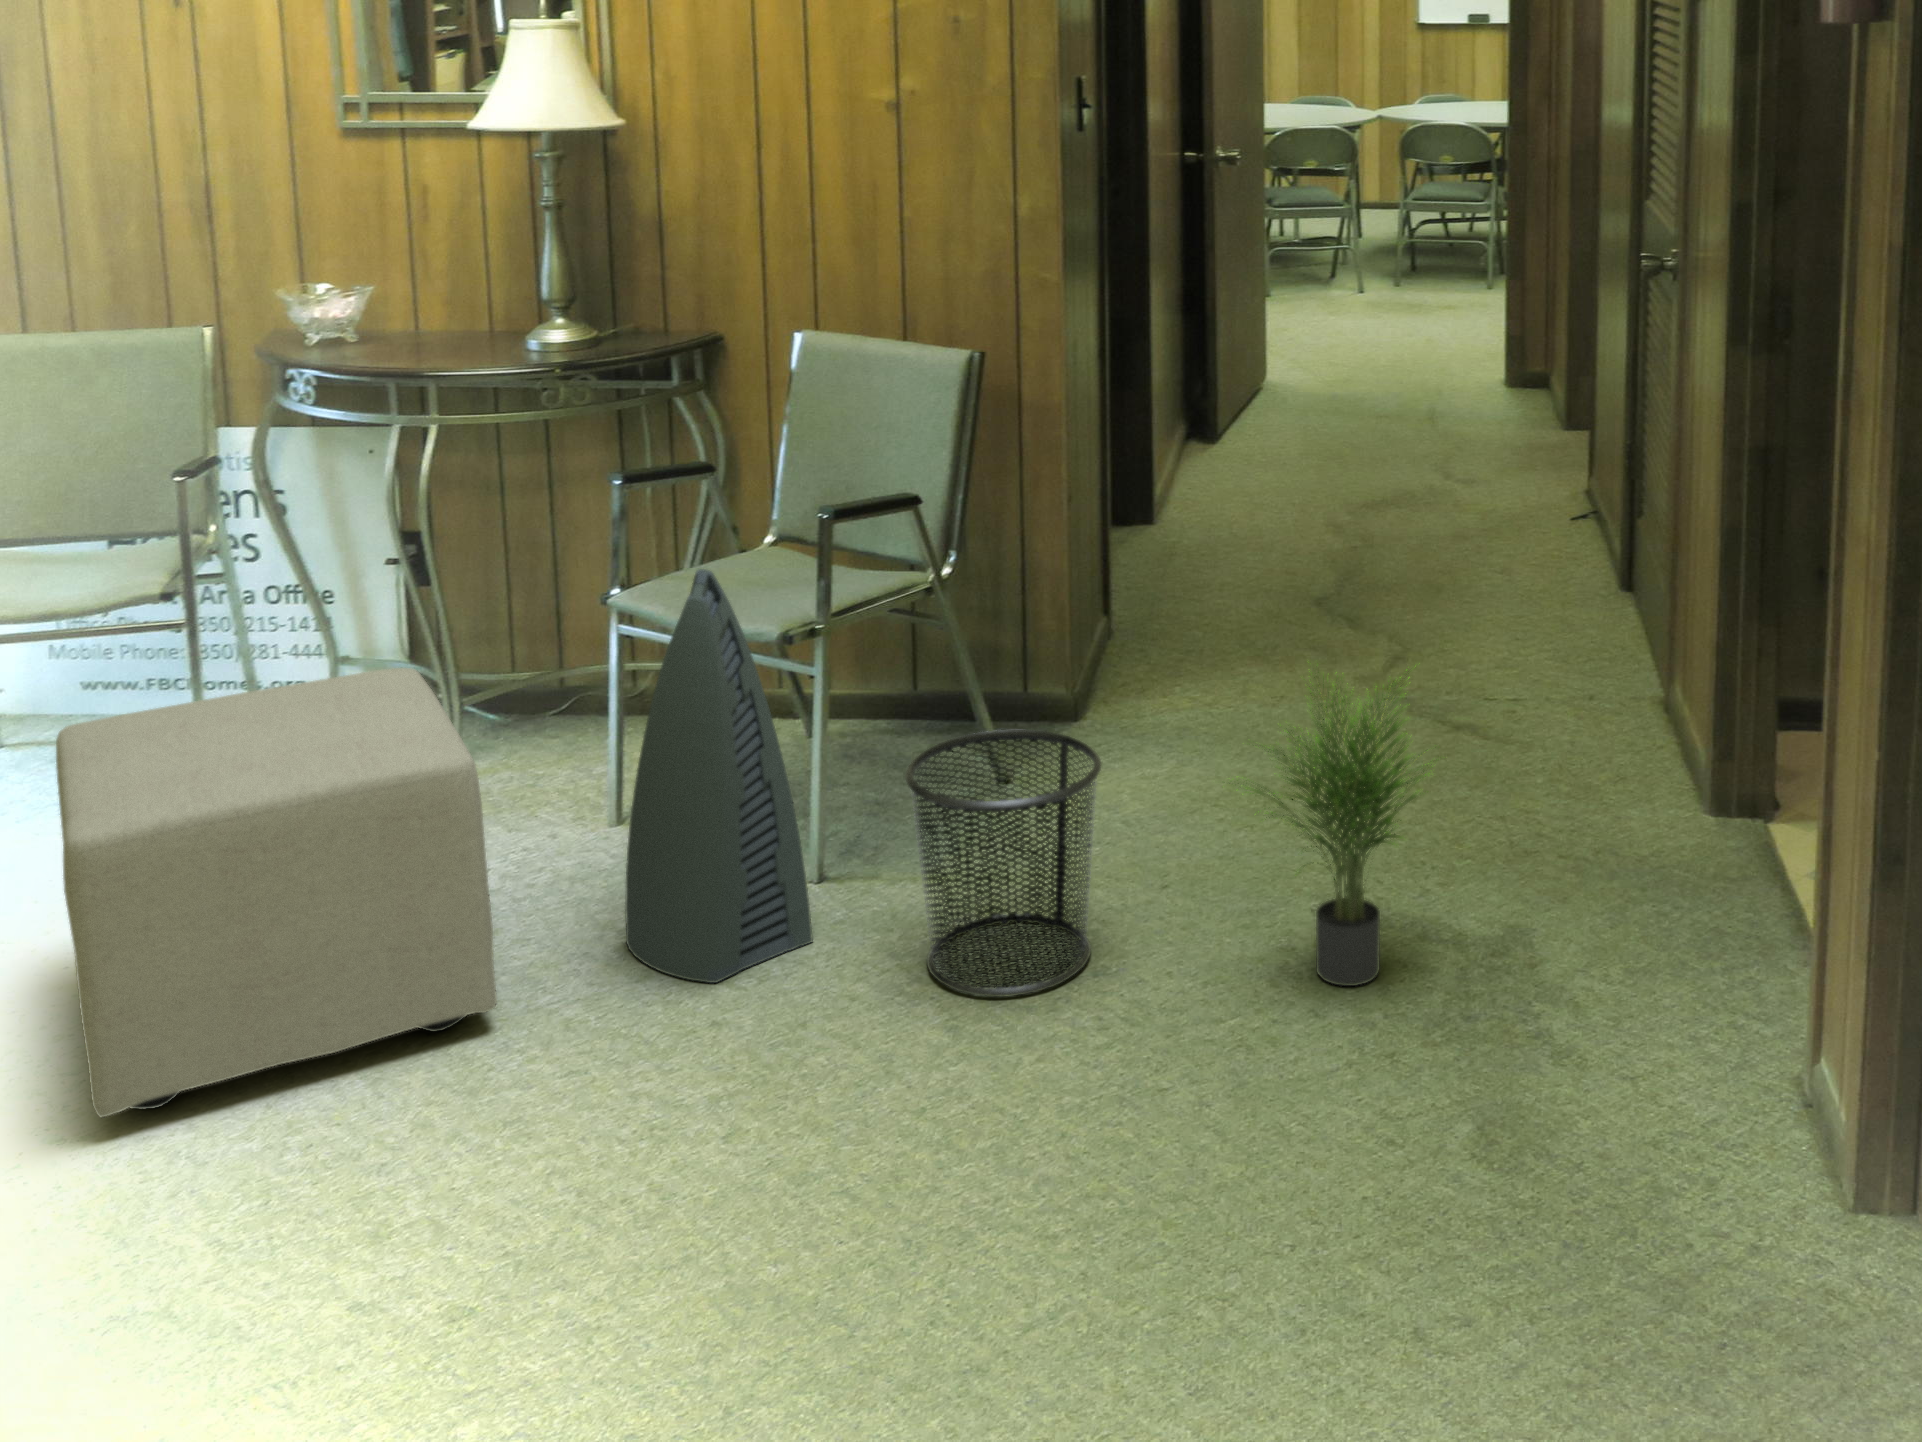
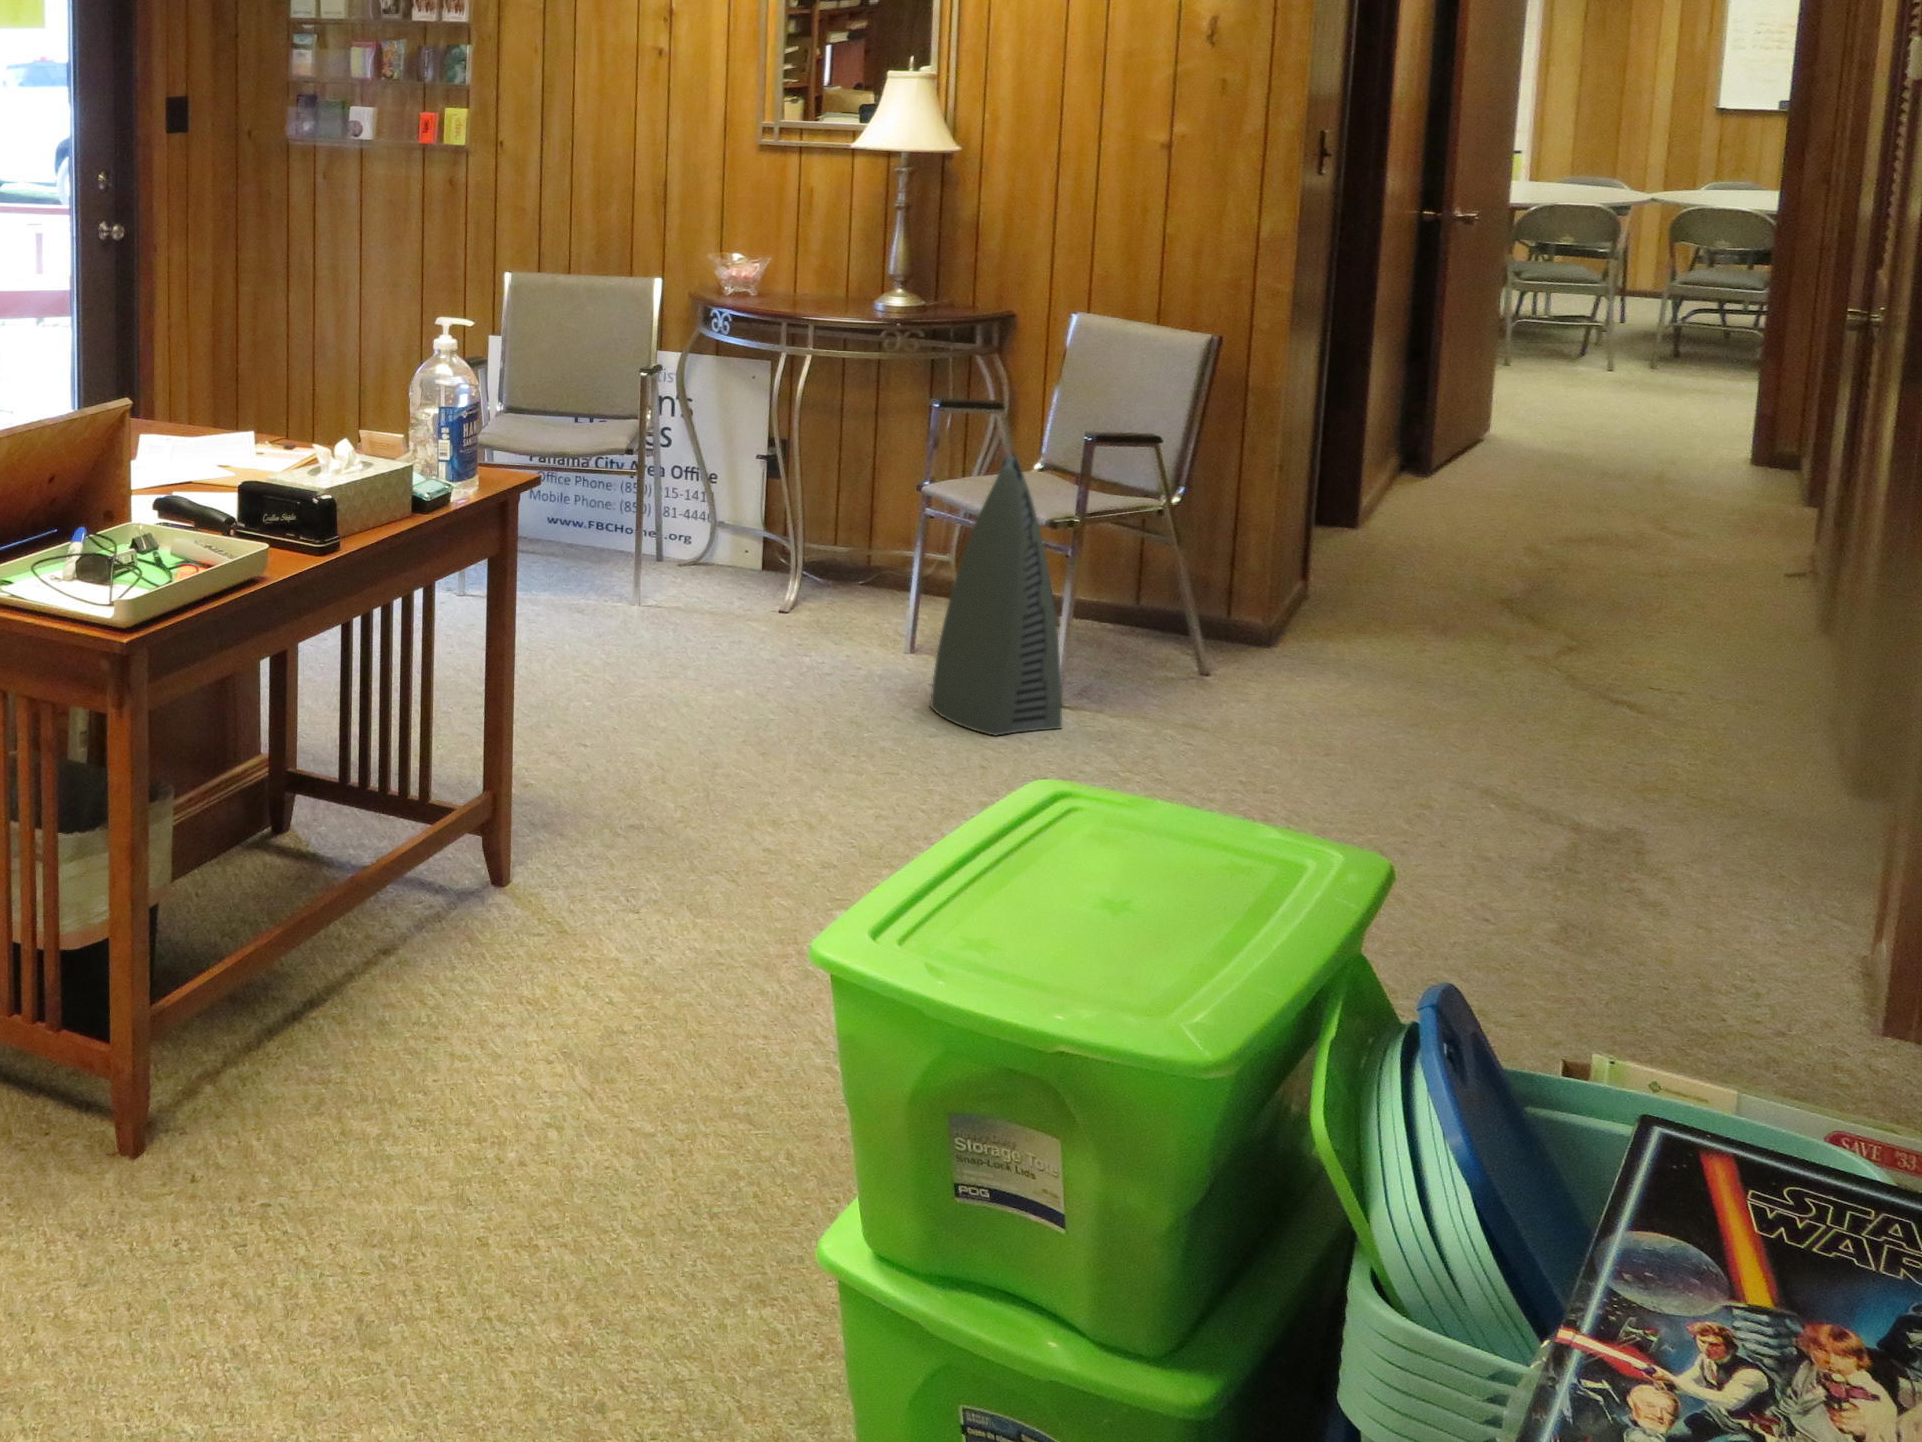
ottoman: present [56,667,497,1118] -> none [598,500,861,725]
potted plant: present [1246,673,1428,986] -> none [1383,571,1588,824]
waste bin: present [905,730,1101,997] -> none [1145,599,1296,781]

